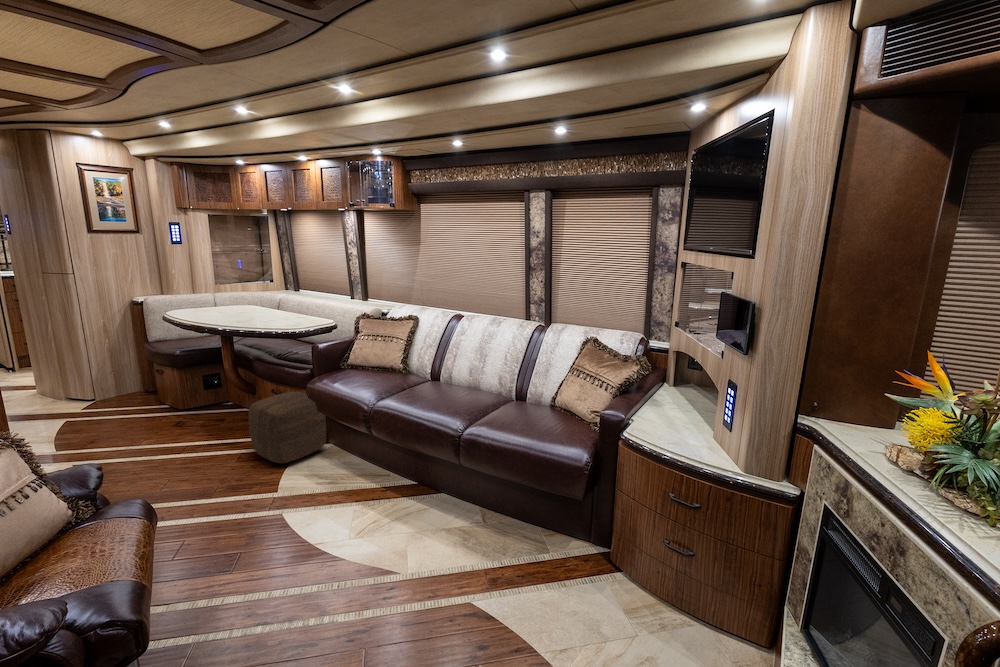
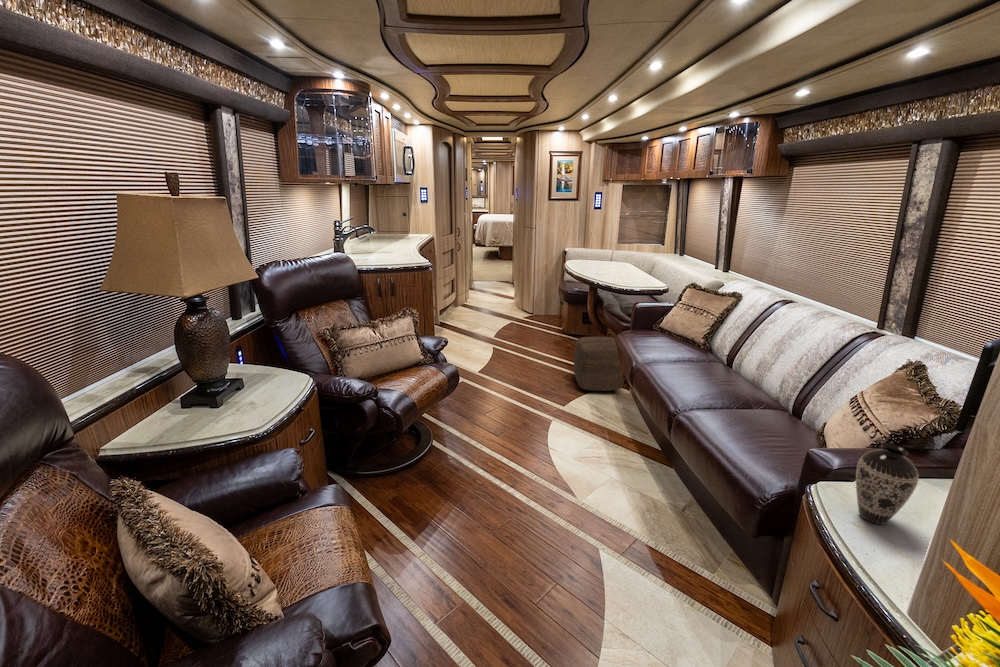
decorative vase: none [652,381,684,436] -> present [856,444,918,525]

